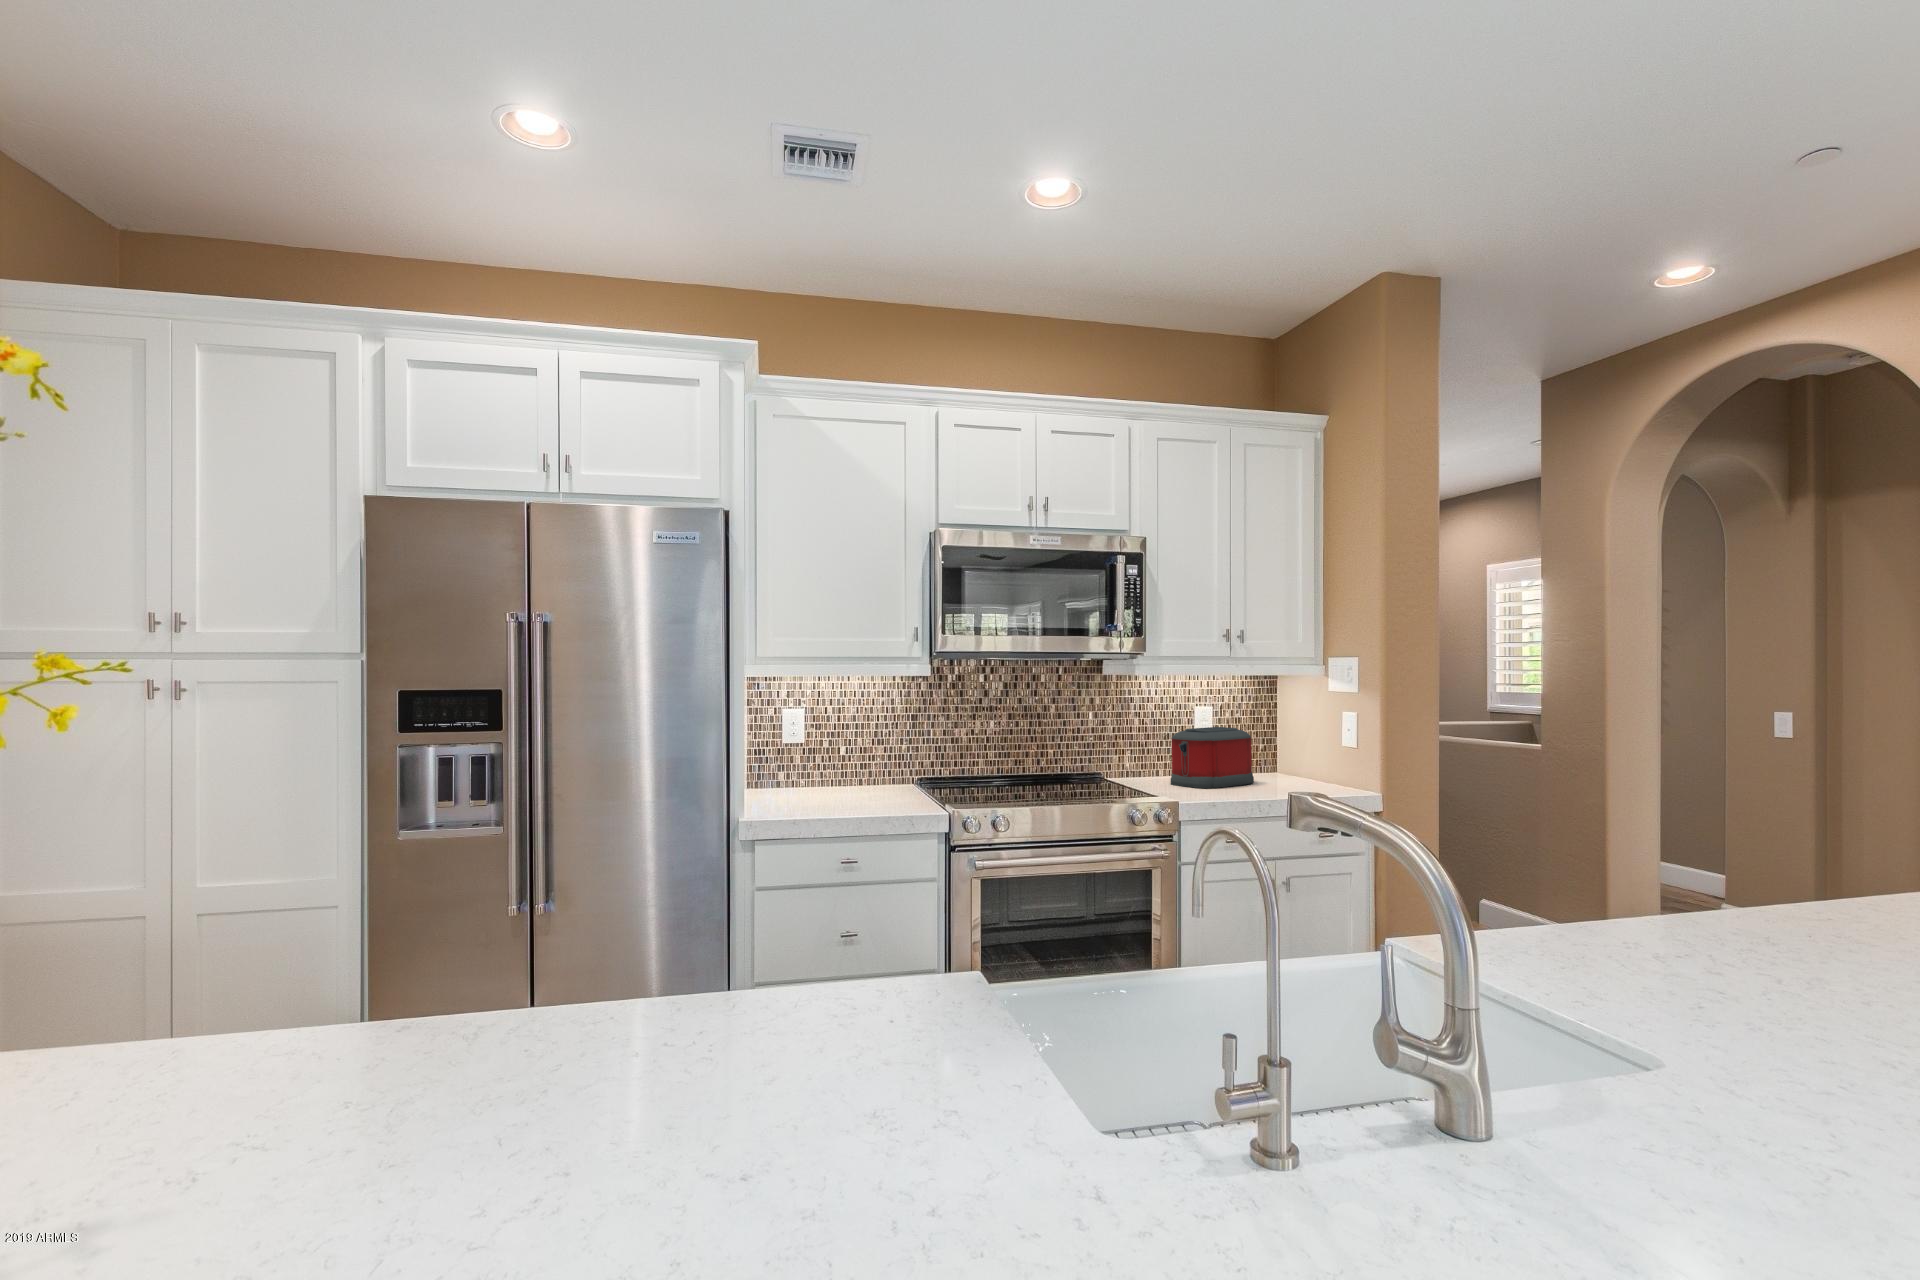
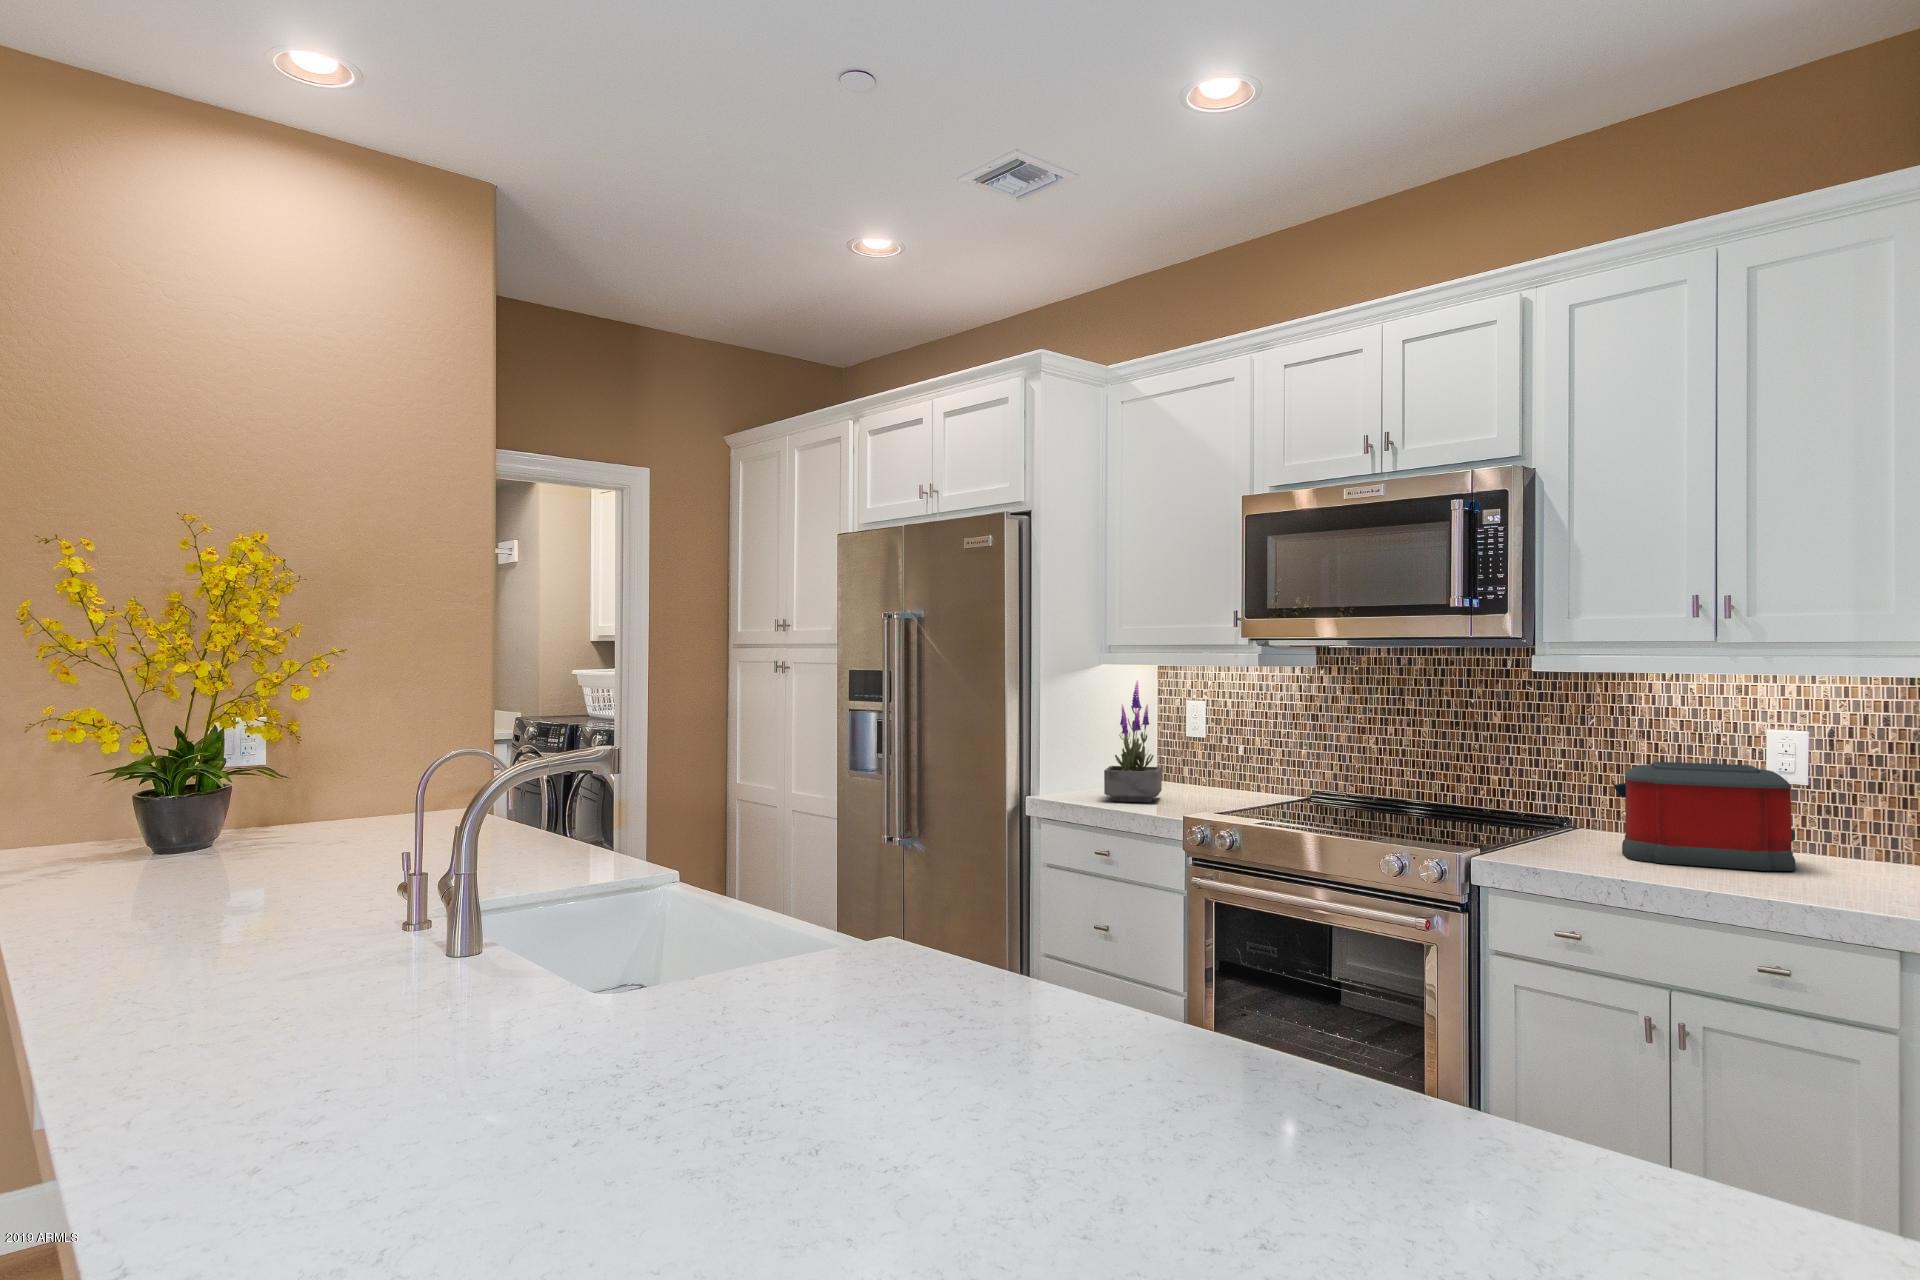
potted plant: none [801,690,869,807] -> present [1104,681,1162,802]

